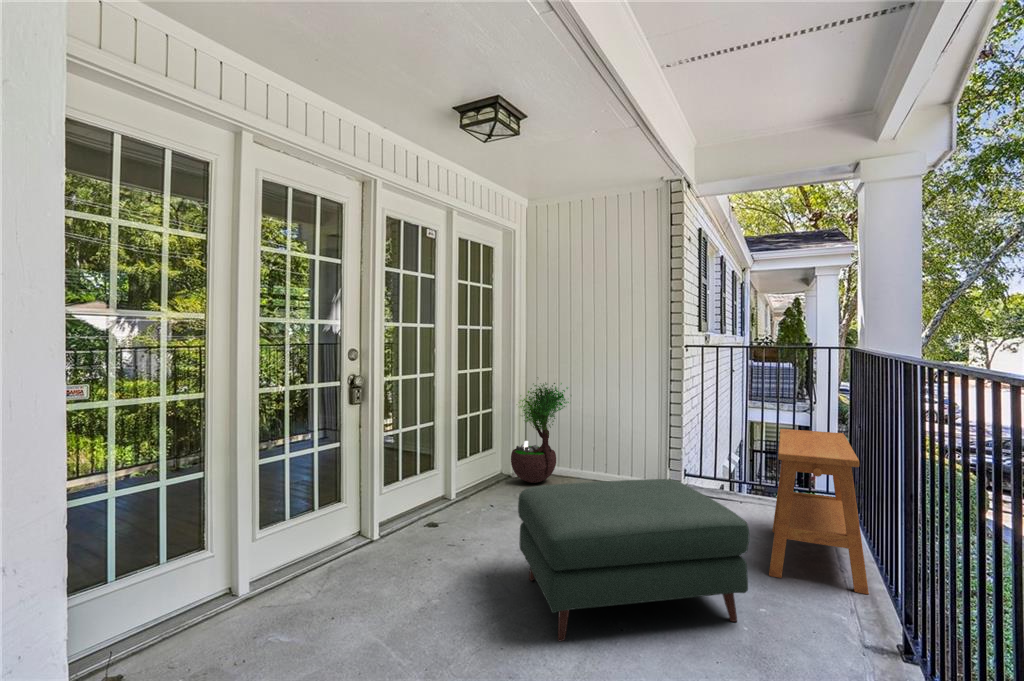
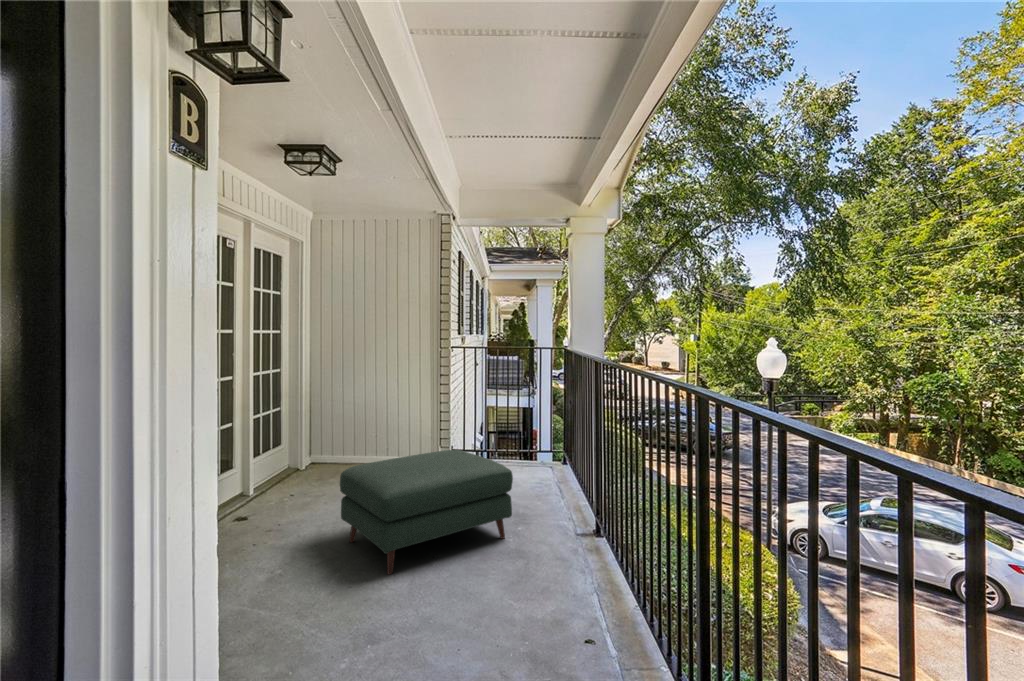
potted tree: present [511,383,569,483] -> none [301,377,359,472]
side table: present [769,429,869,594] -> none [518,407,577,509]

